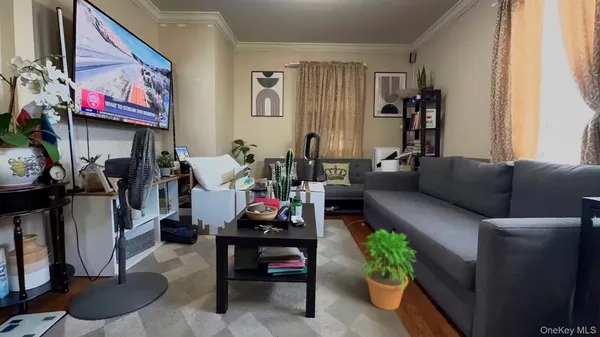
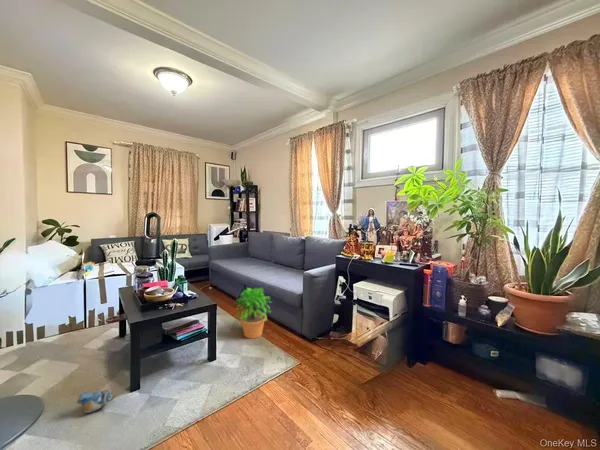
plush toy: none [168,294,202,318] -> present [77,390,115,413]

